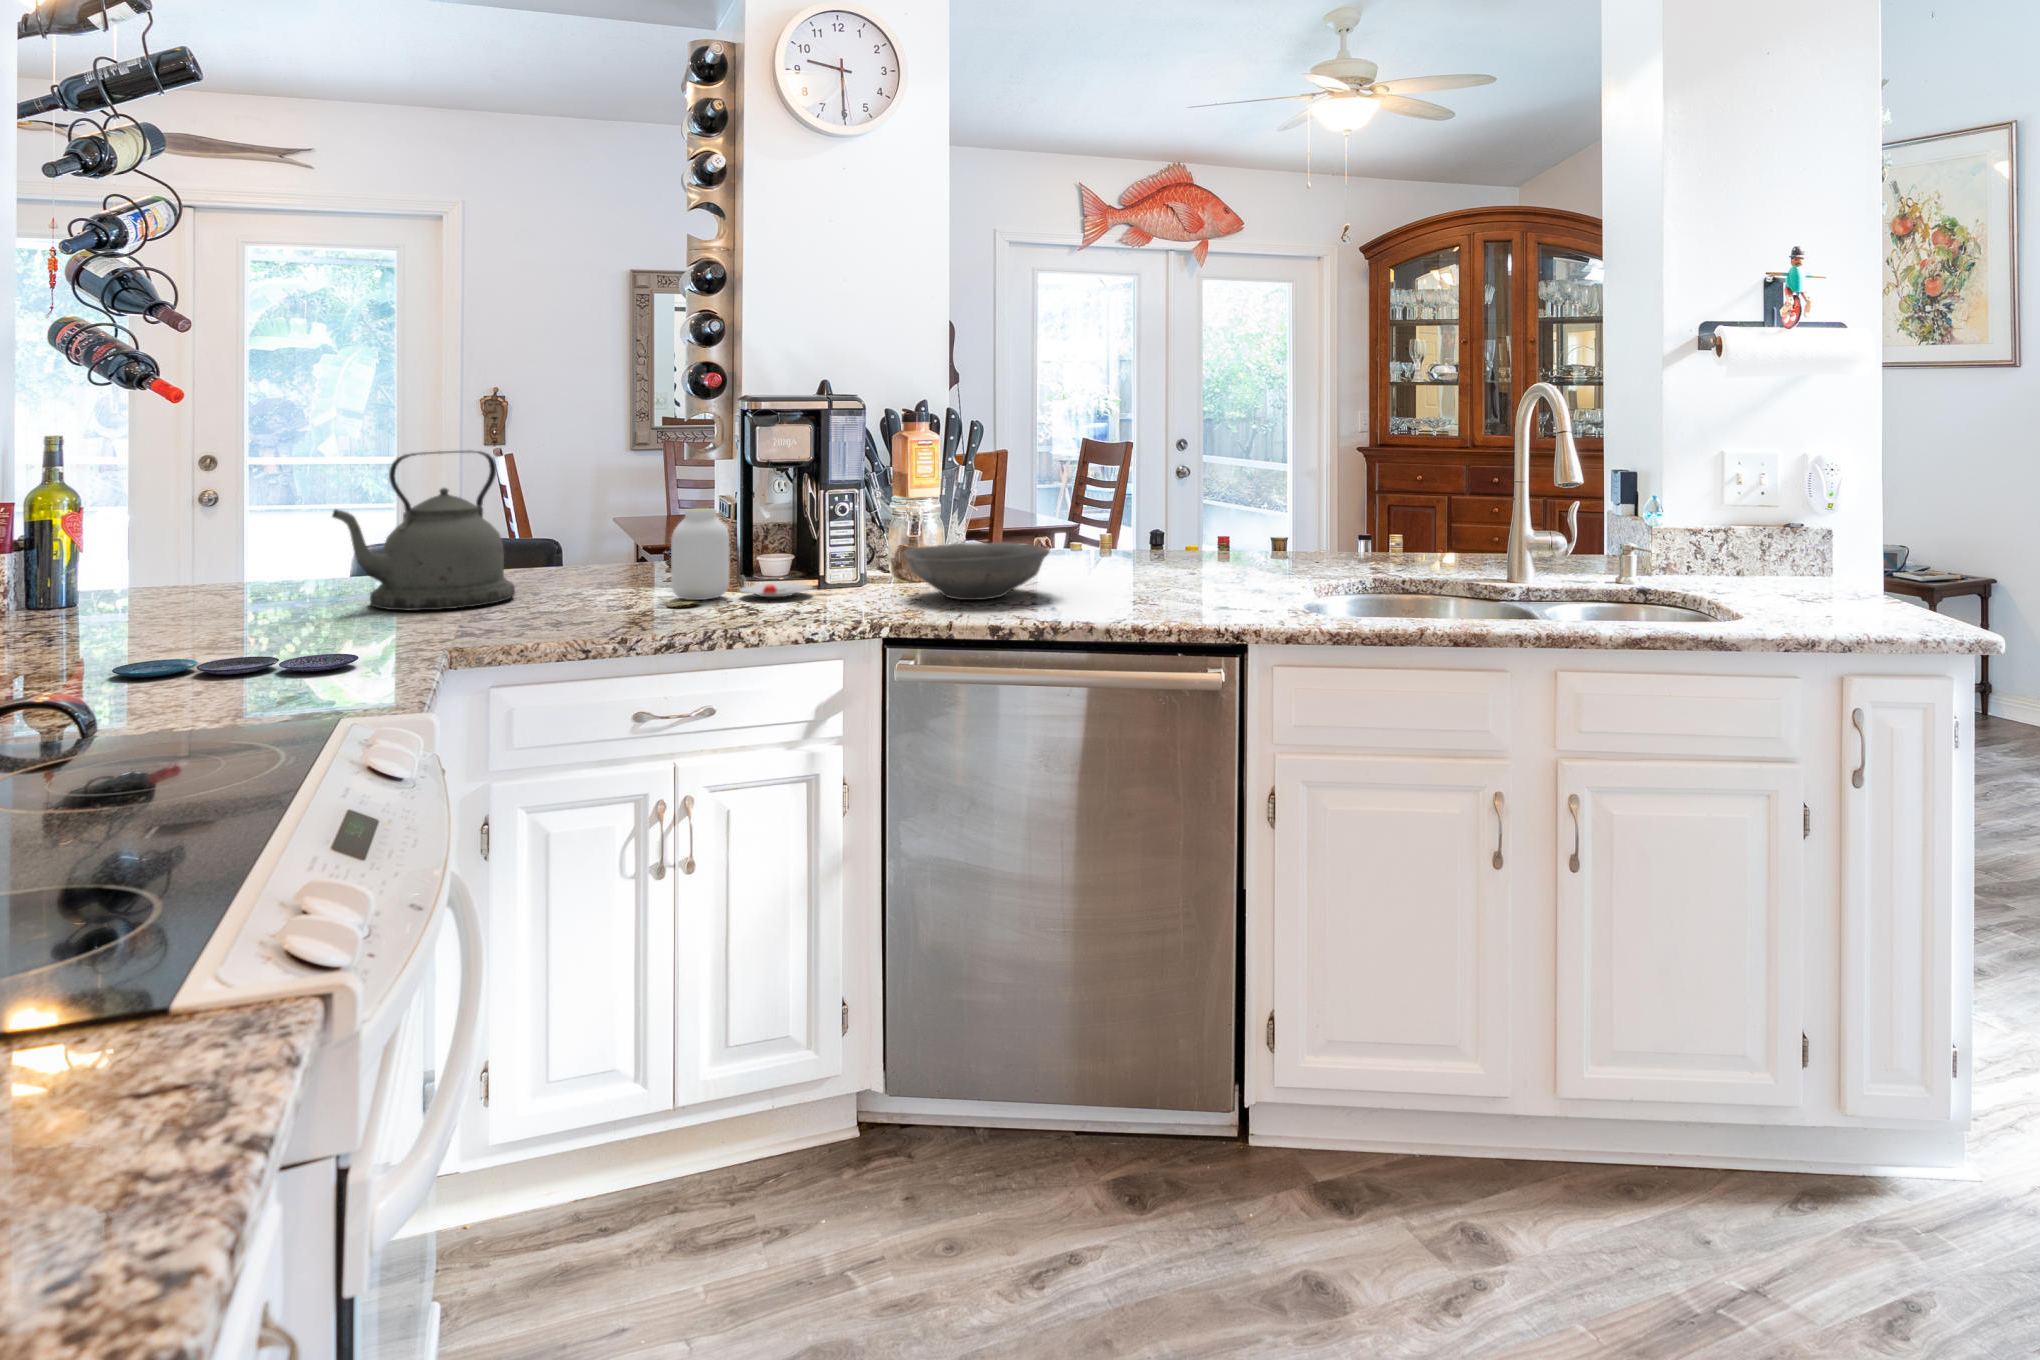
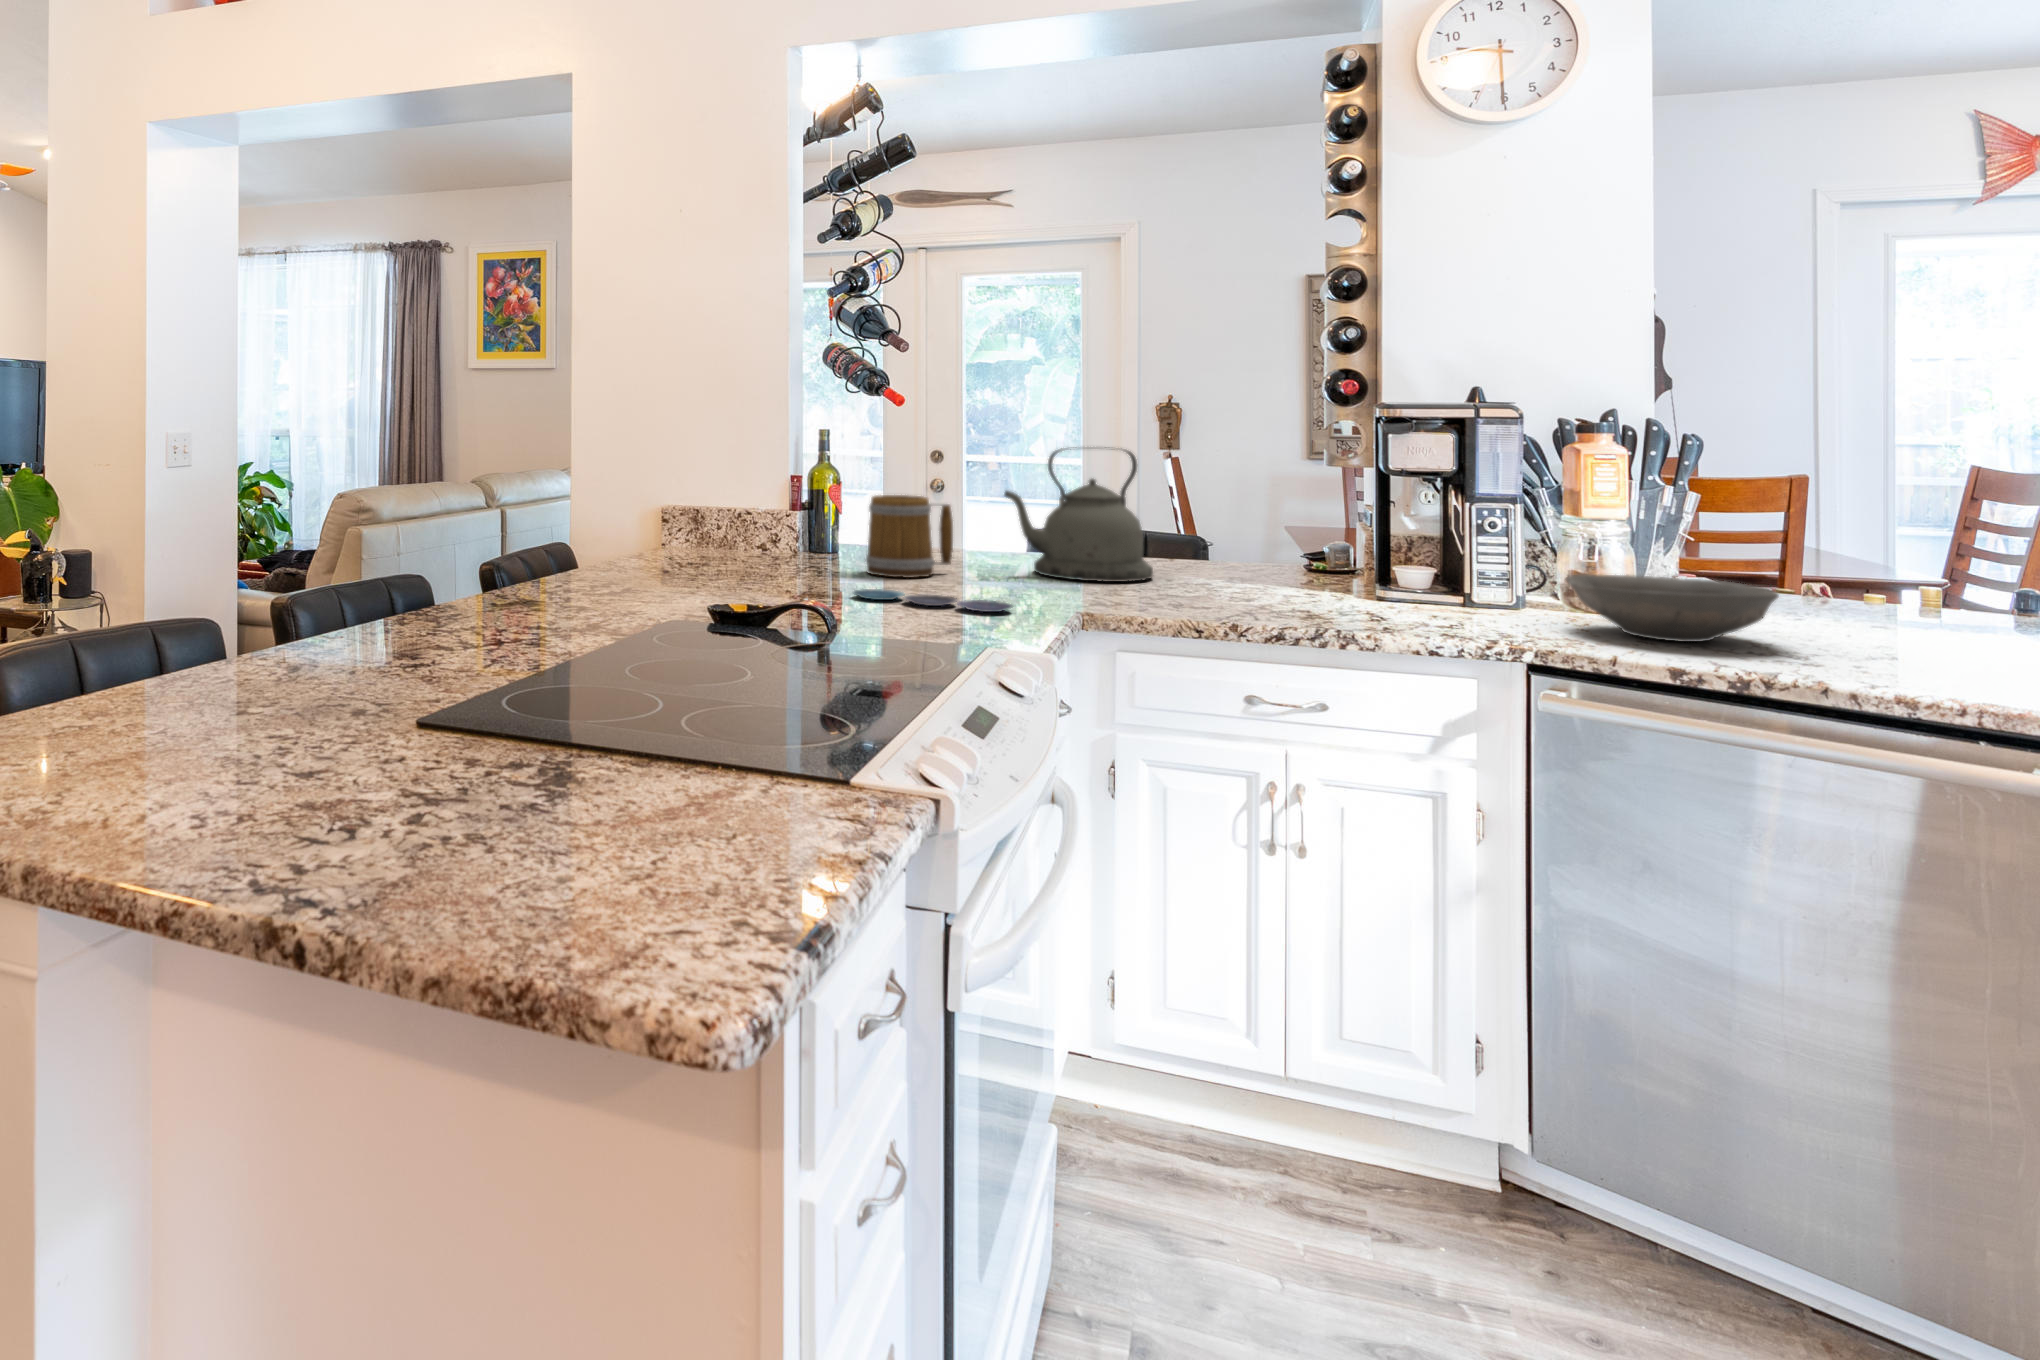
jar: present [668,508,813,607] -> none [1292,513,1461,608]
mug: none [127,526,261,639] -> present [866,495,953,578]

